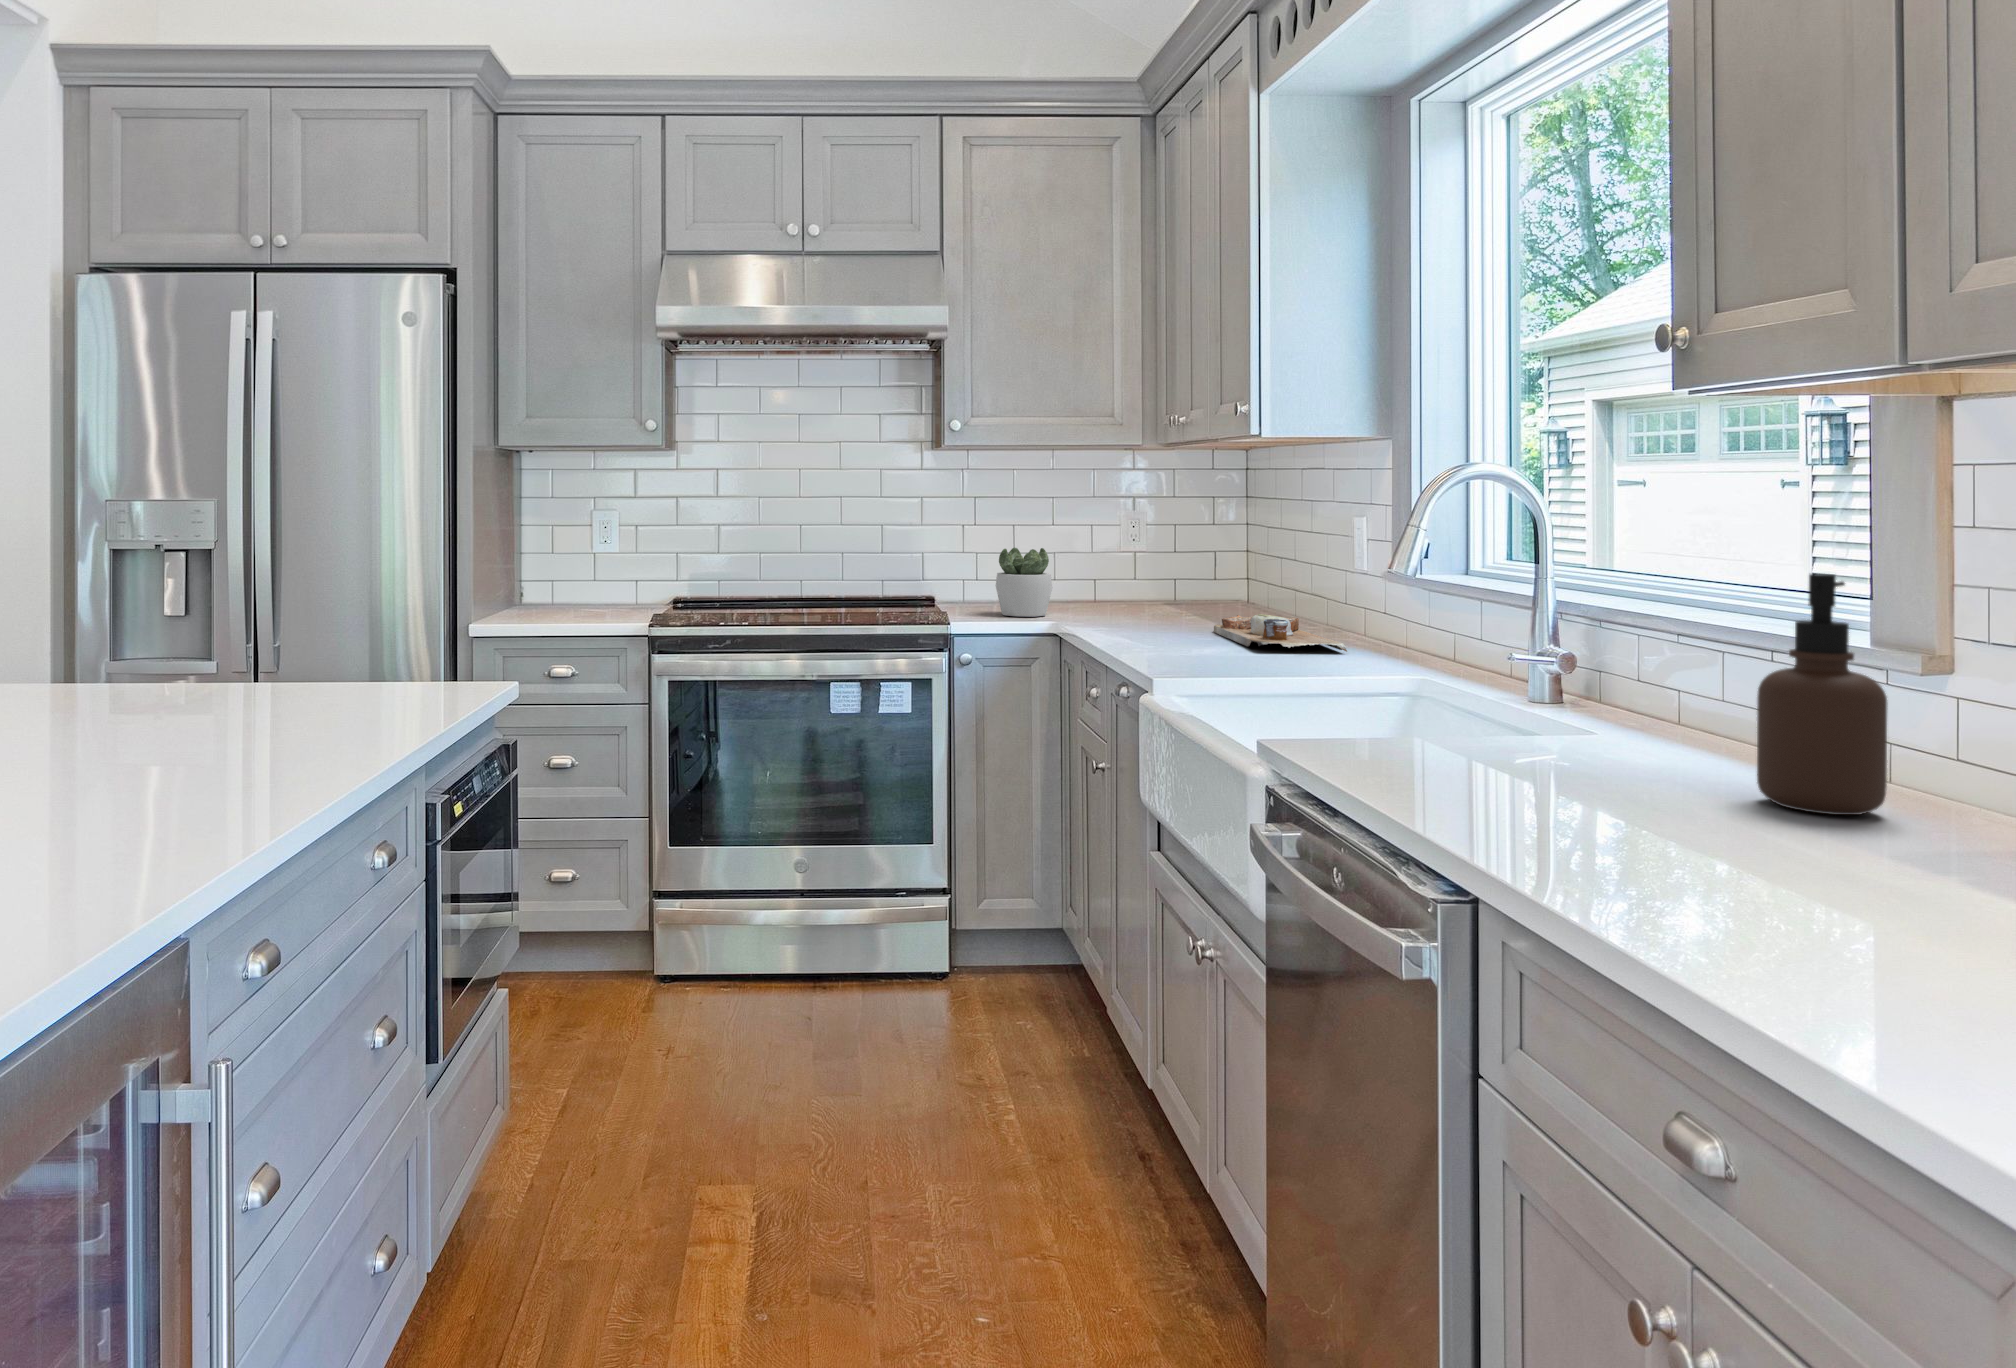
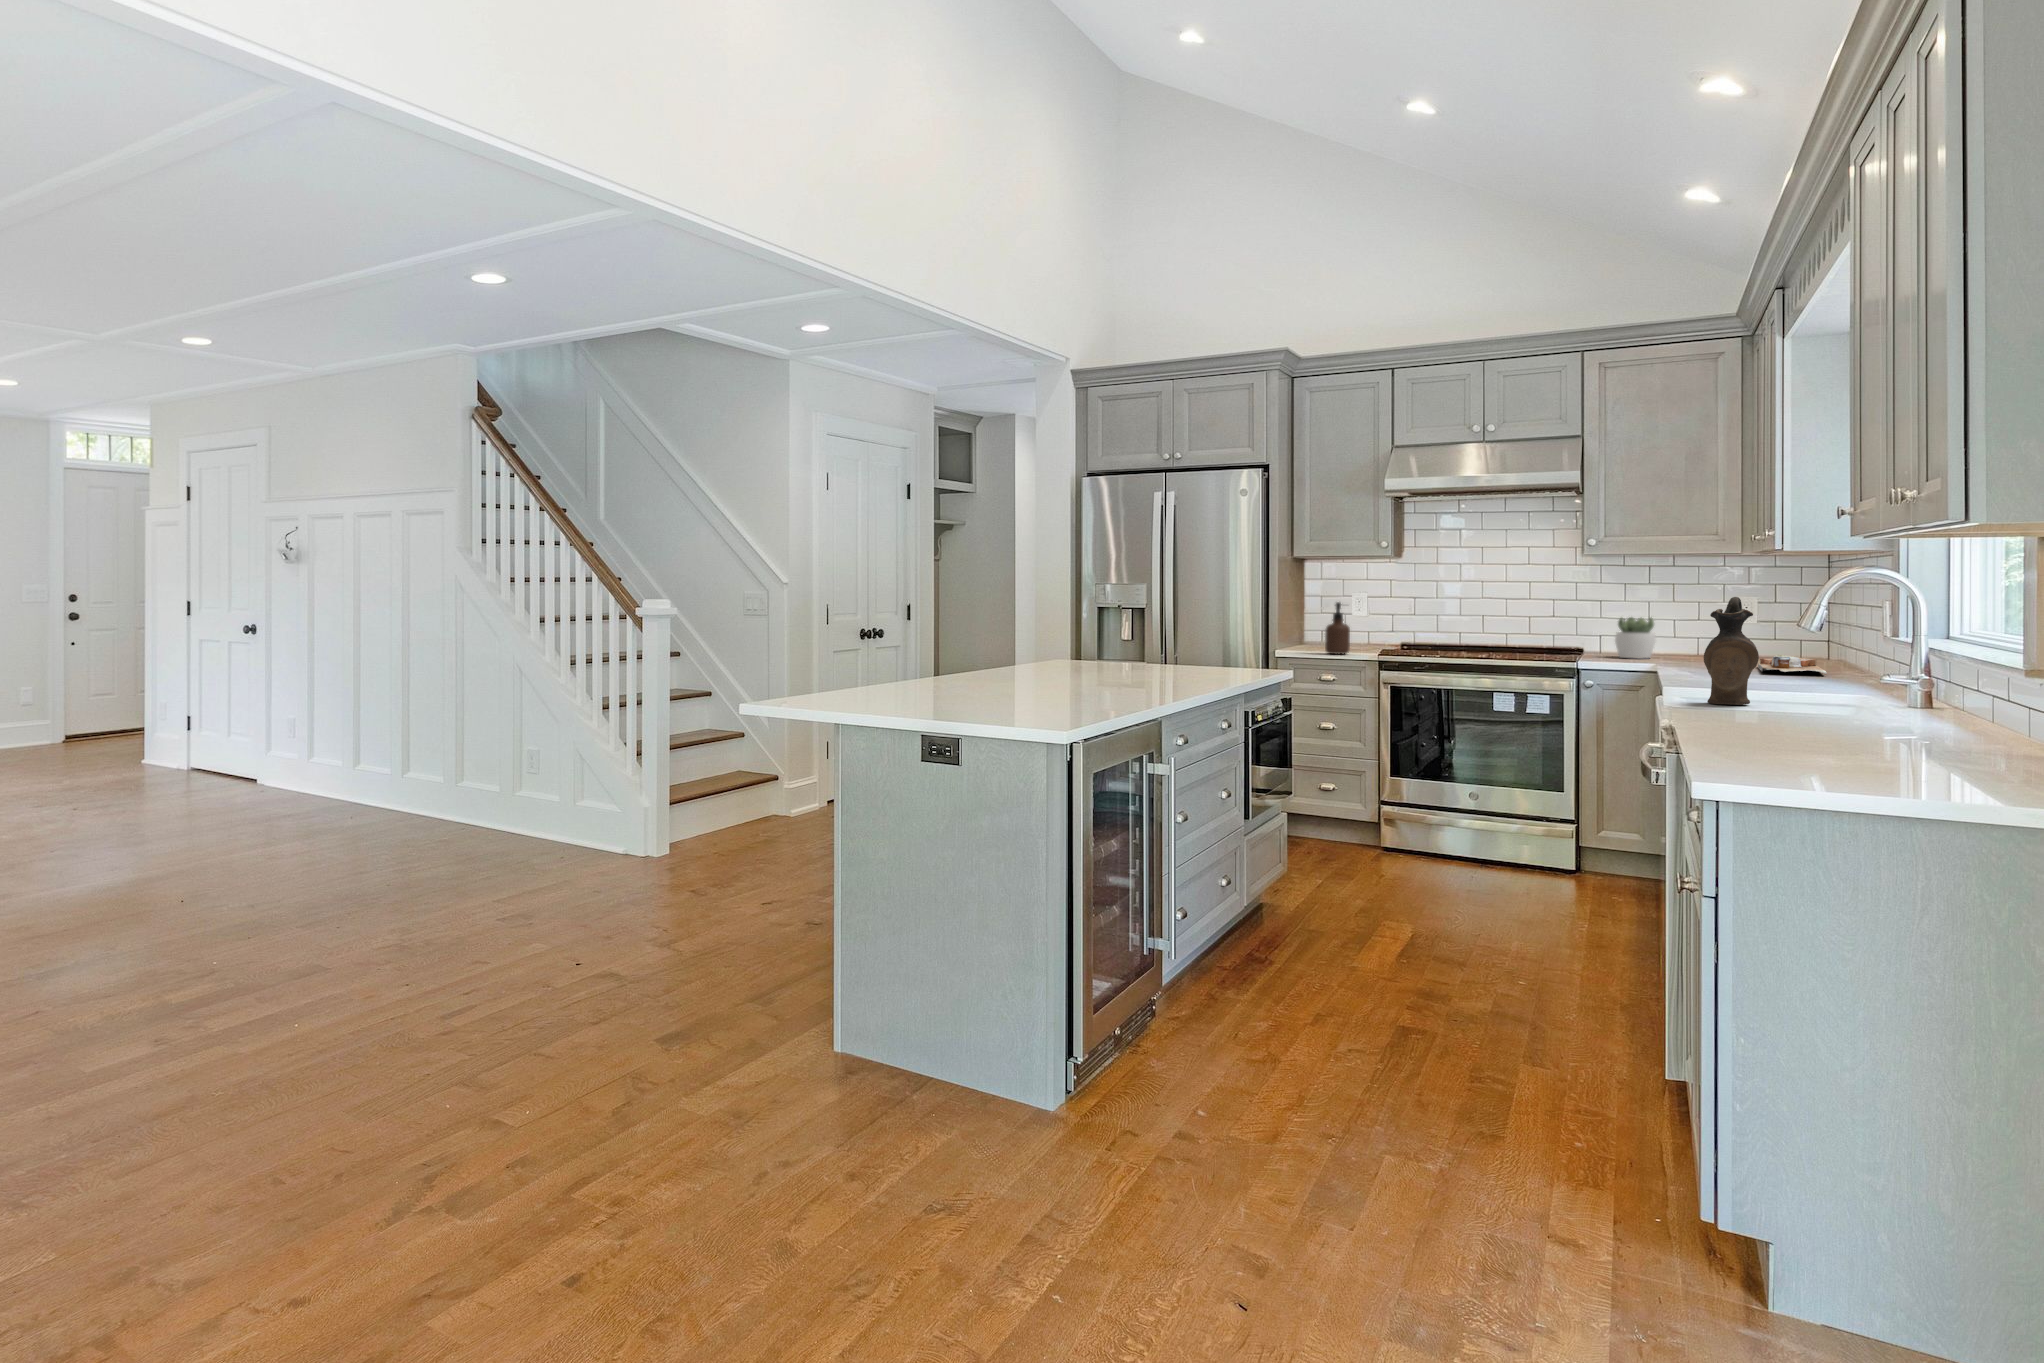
ceramic pitcher: none [1482,521,1636,835] -> present [1704,597,1759,705]
soap dispenser: present [1757,573,1887,815] -> present [1325,602,1350,654]

